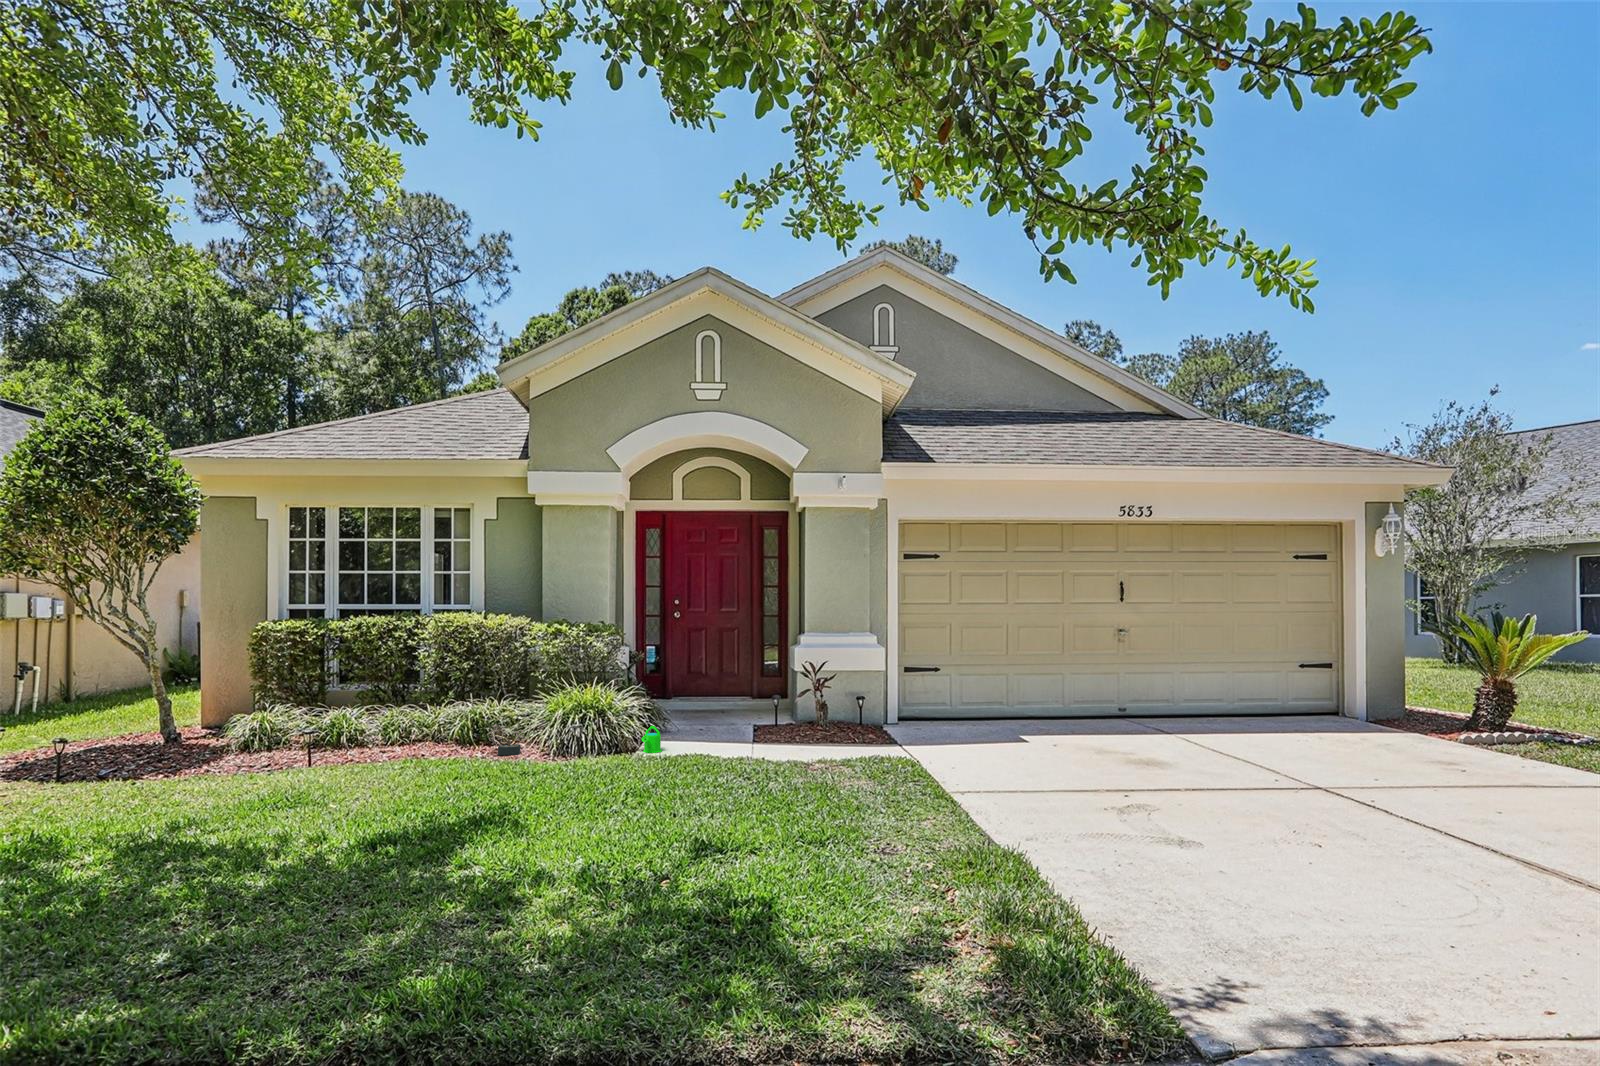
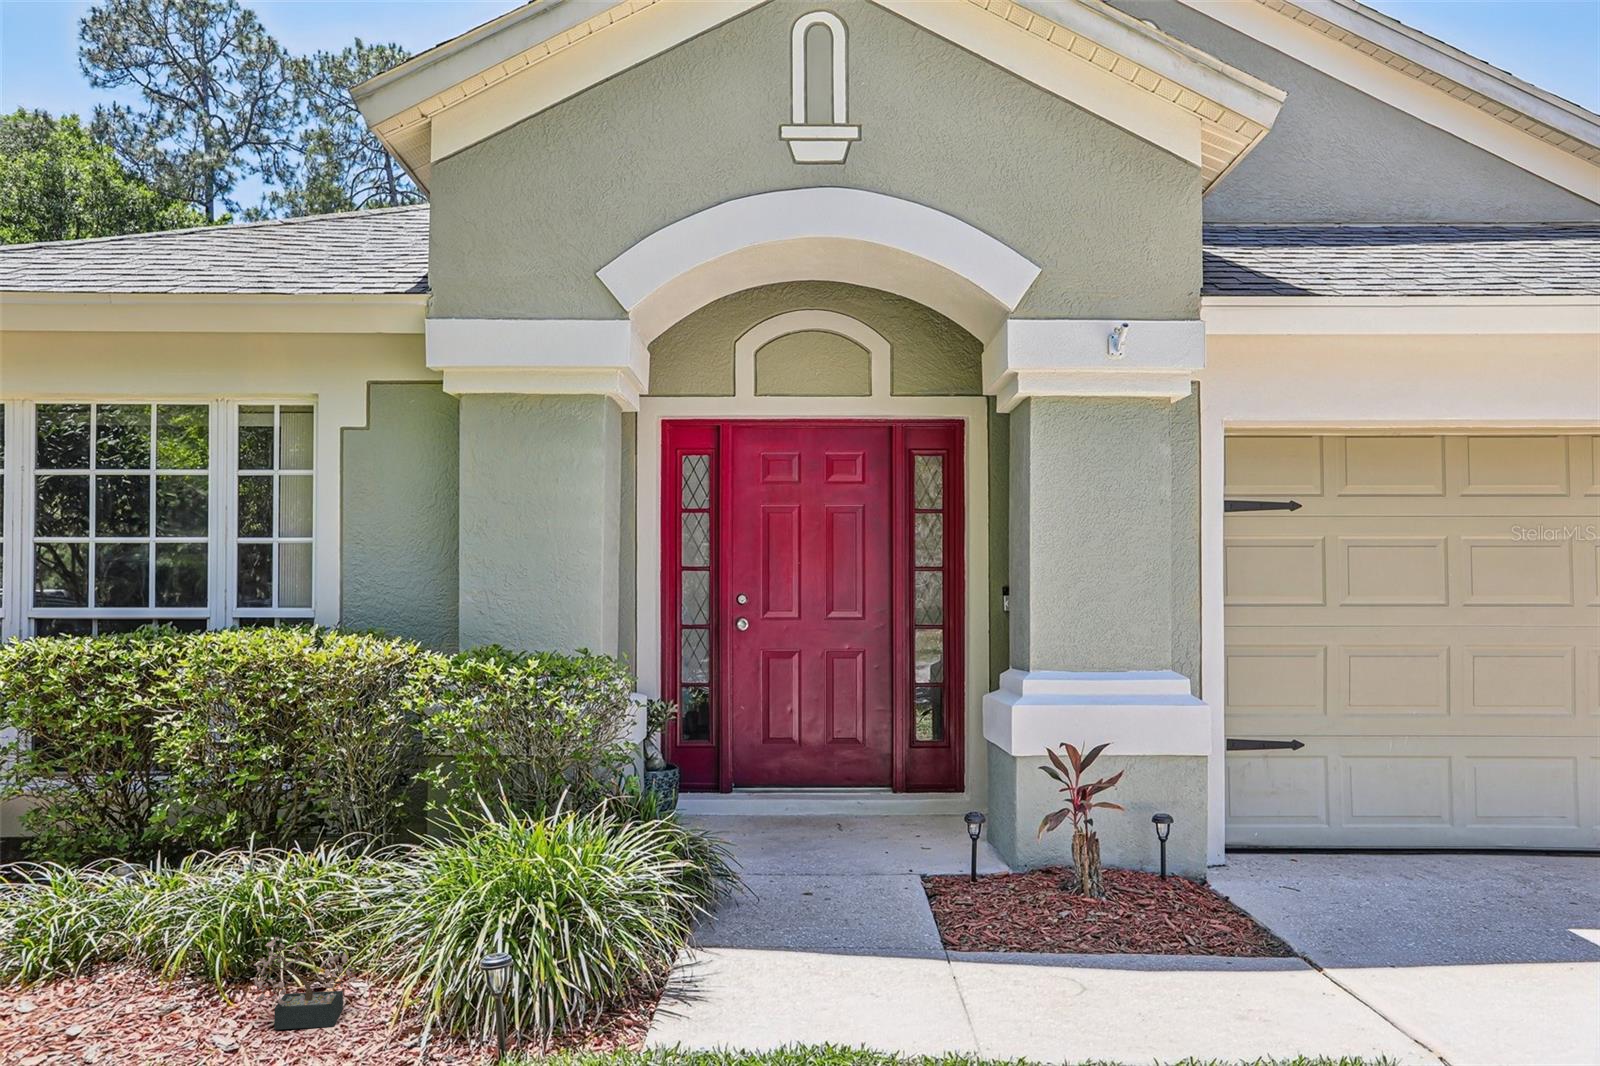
watering can: present [642,726,662,753] -> none [665,947,721,1026]

